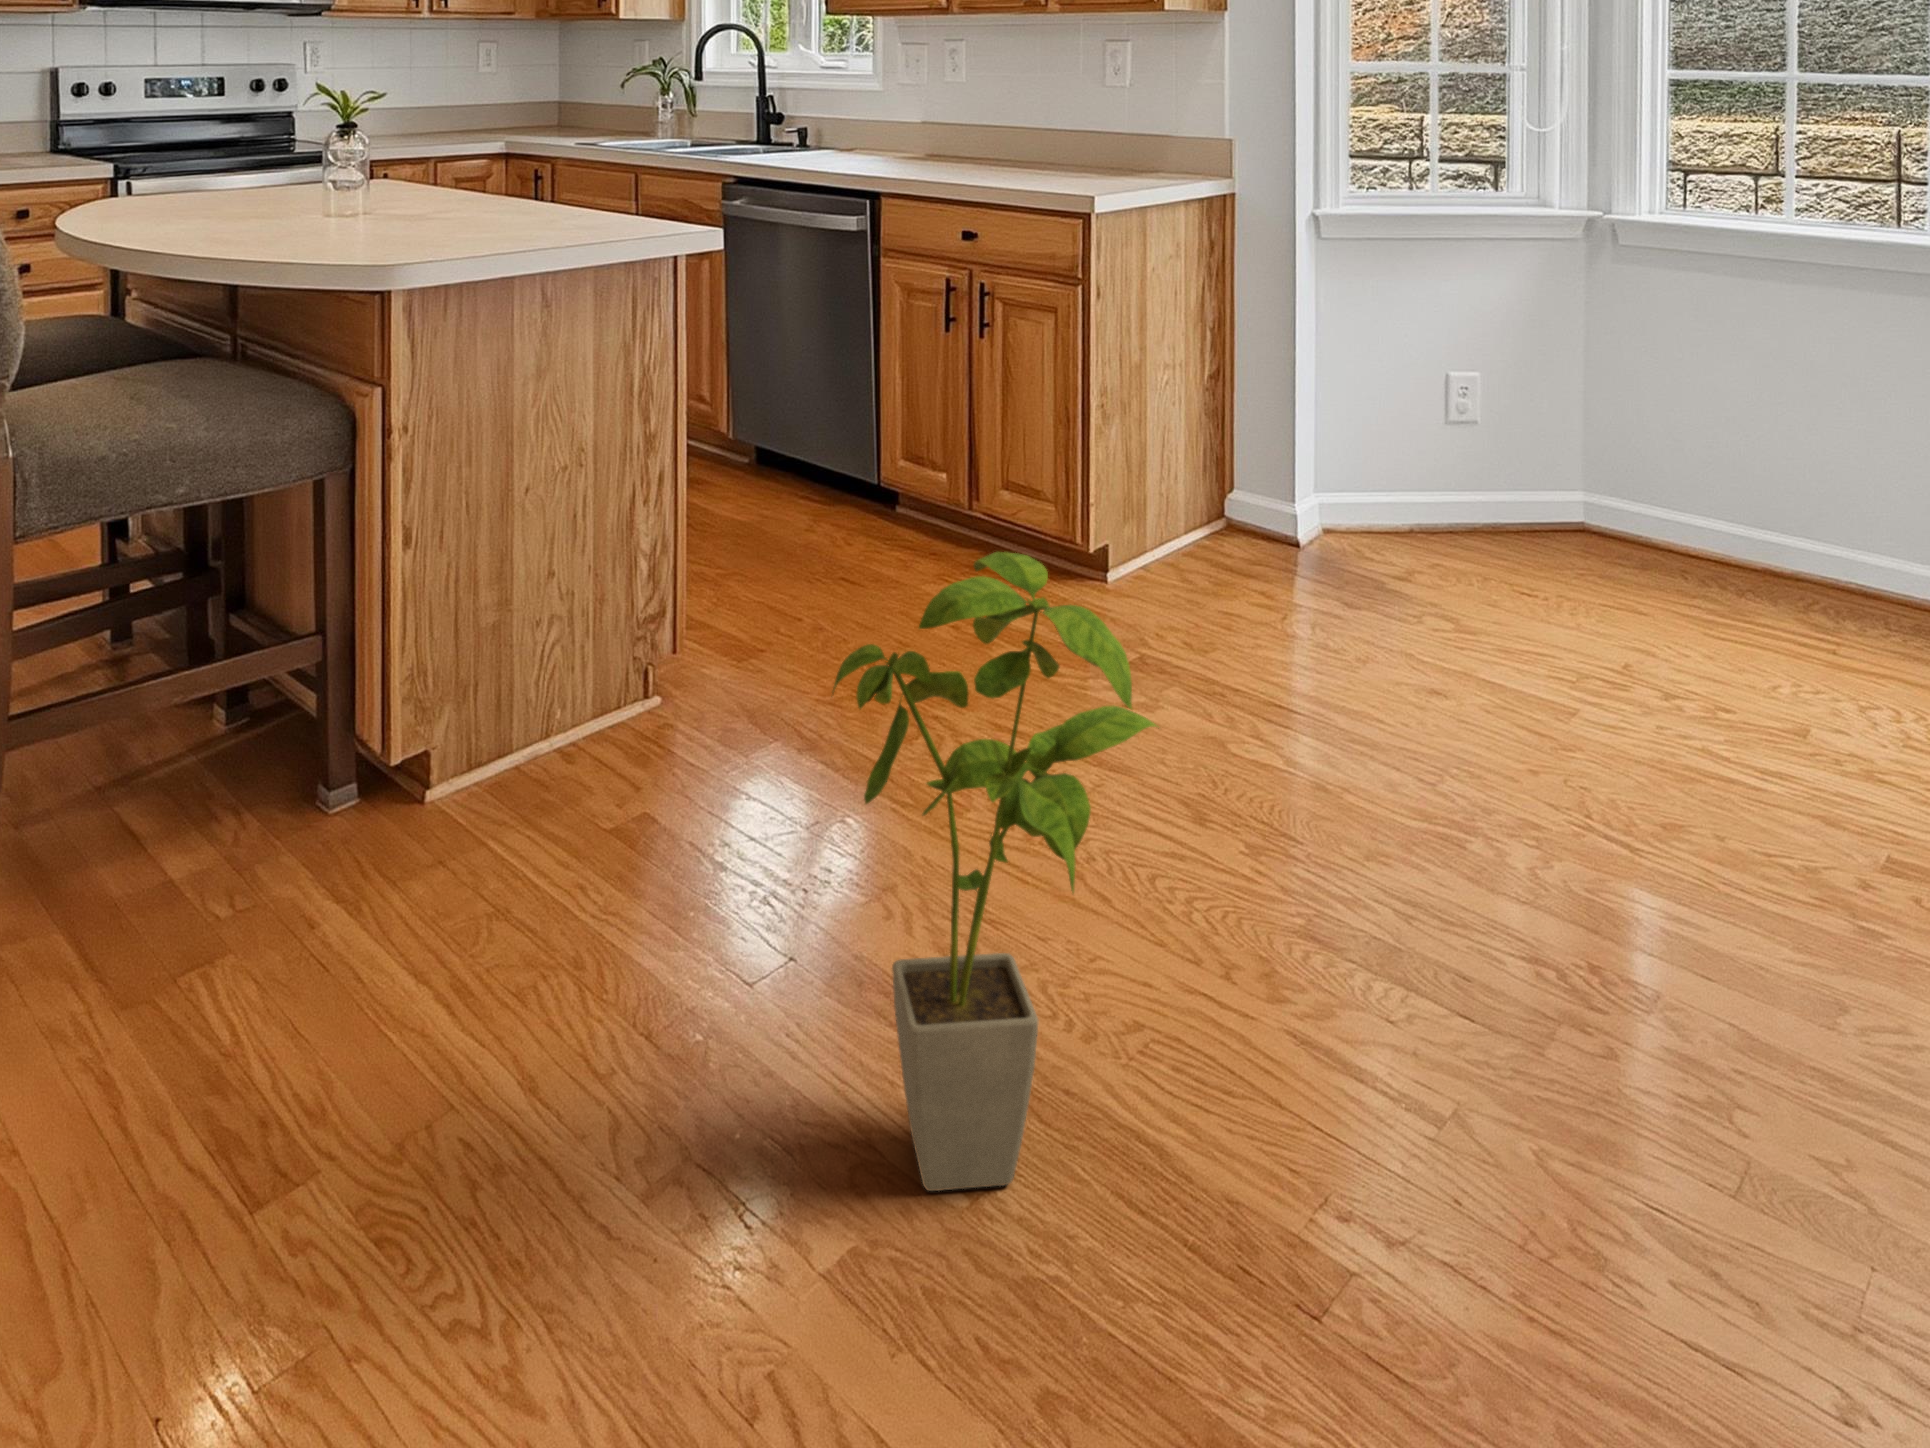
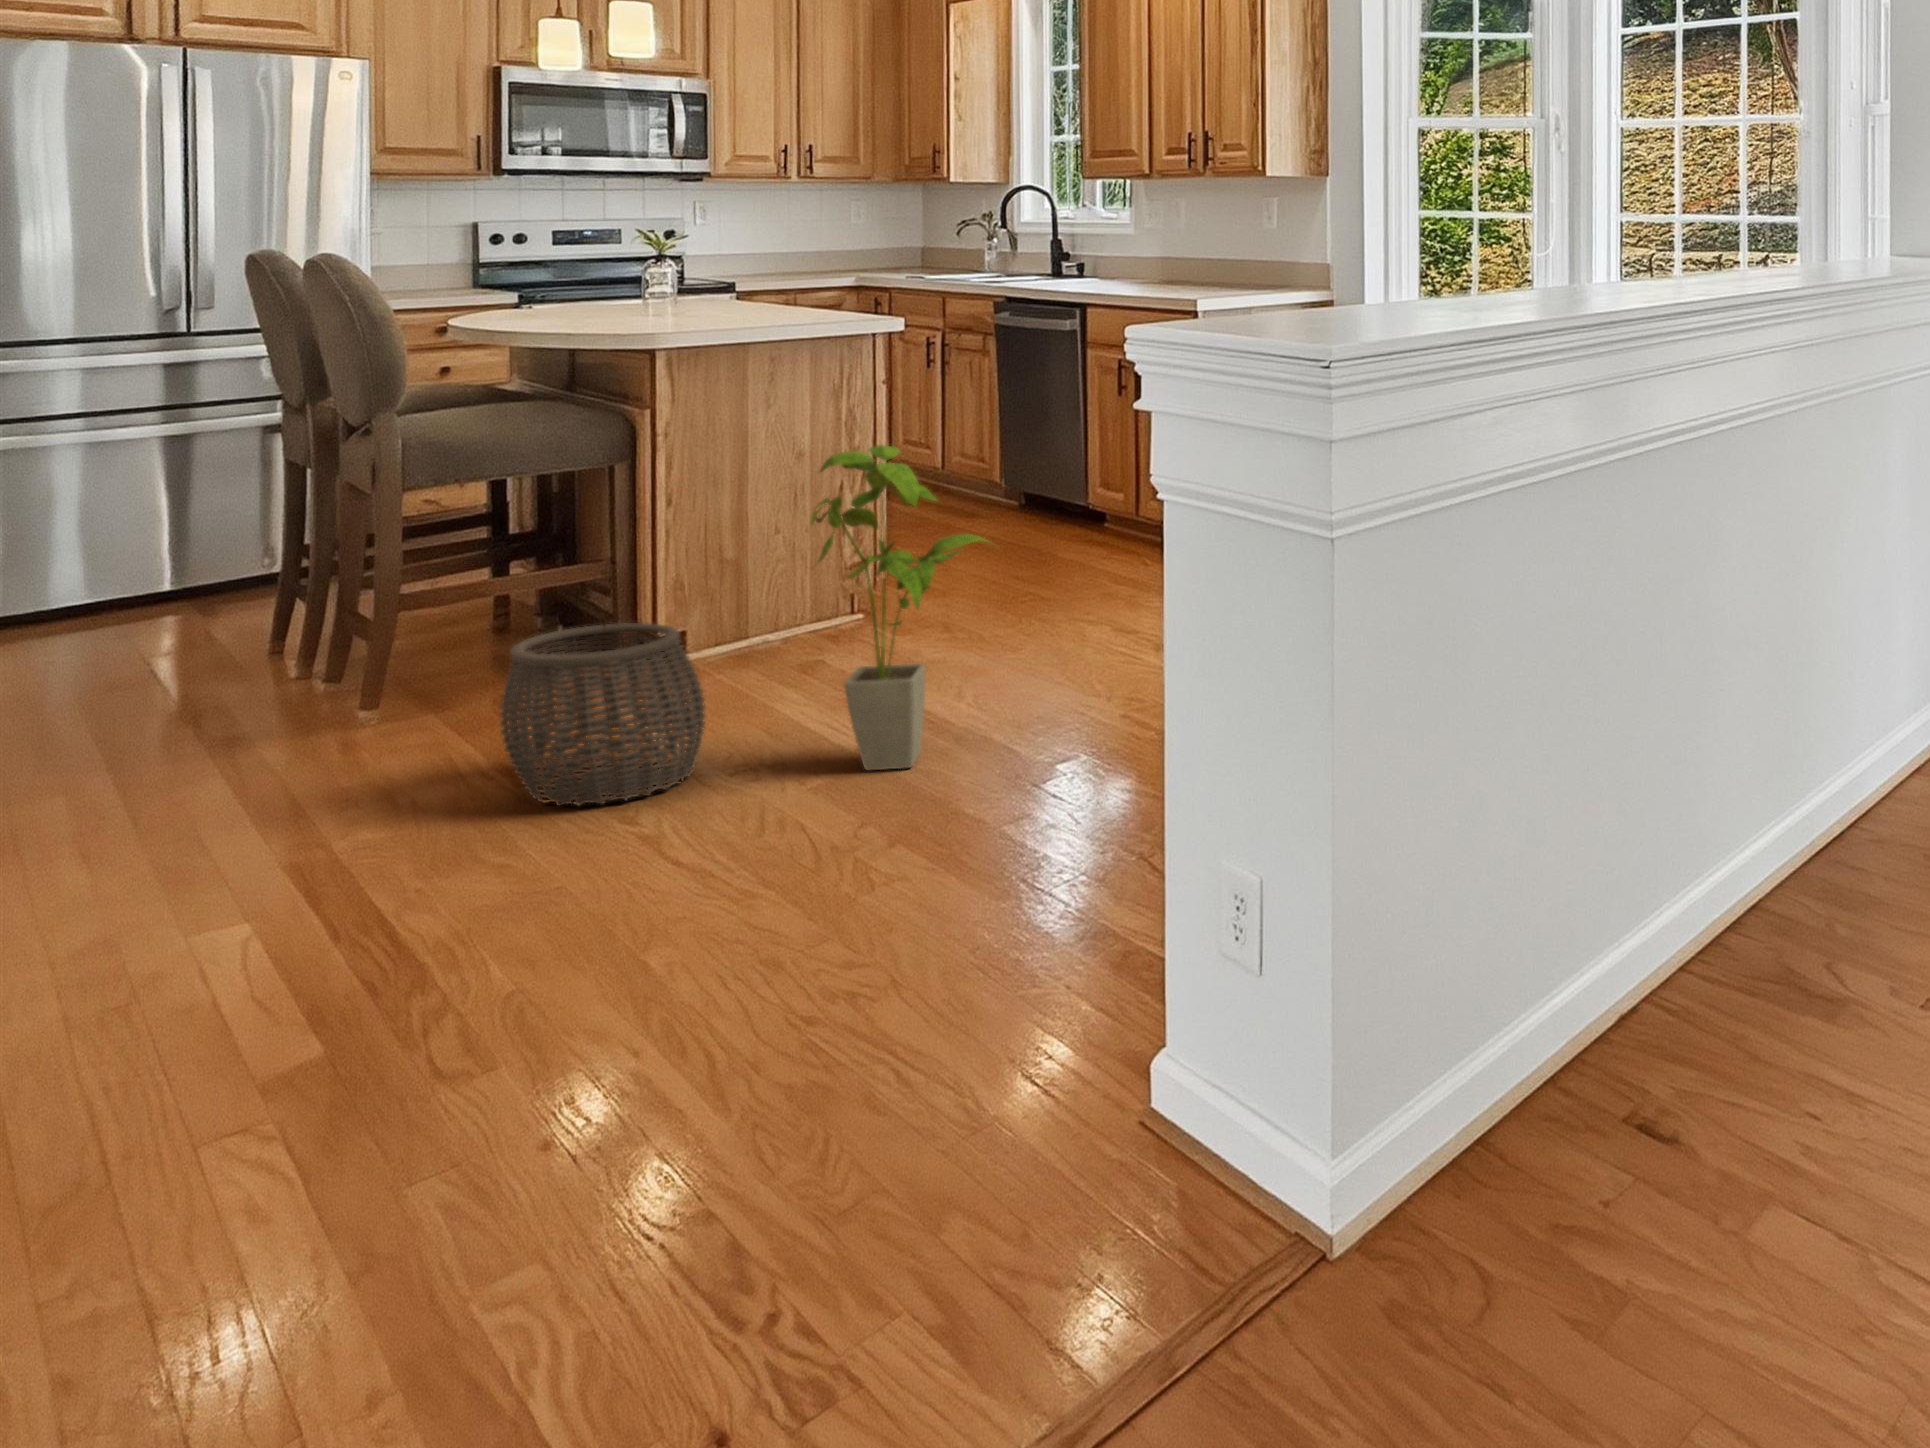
woven basket: none [262,875,630,1324] -> present [500,623,706,806]

